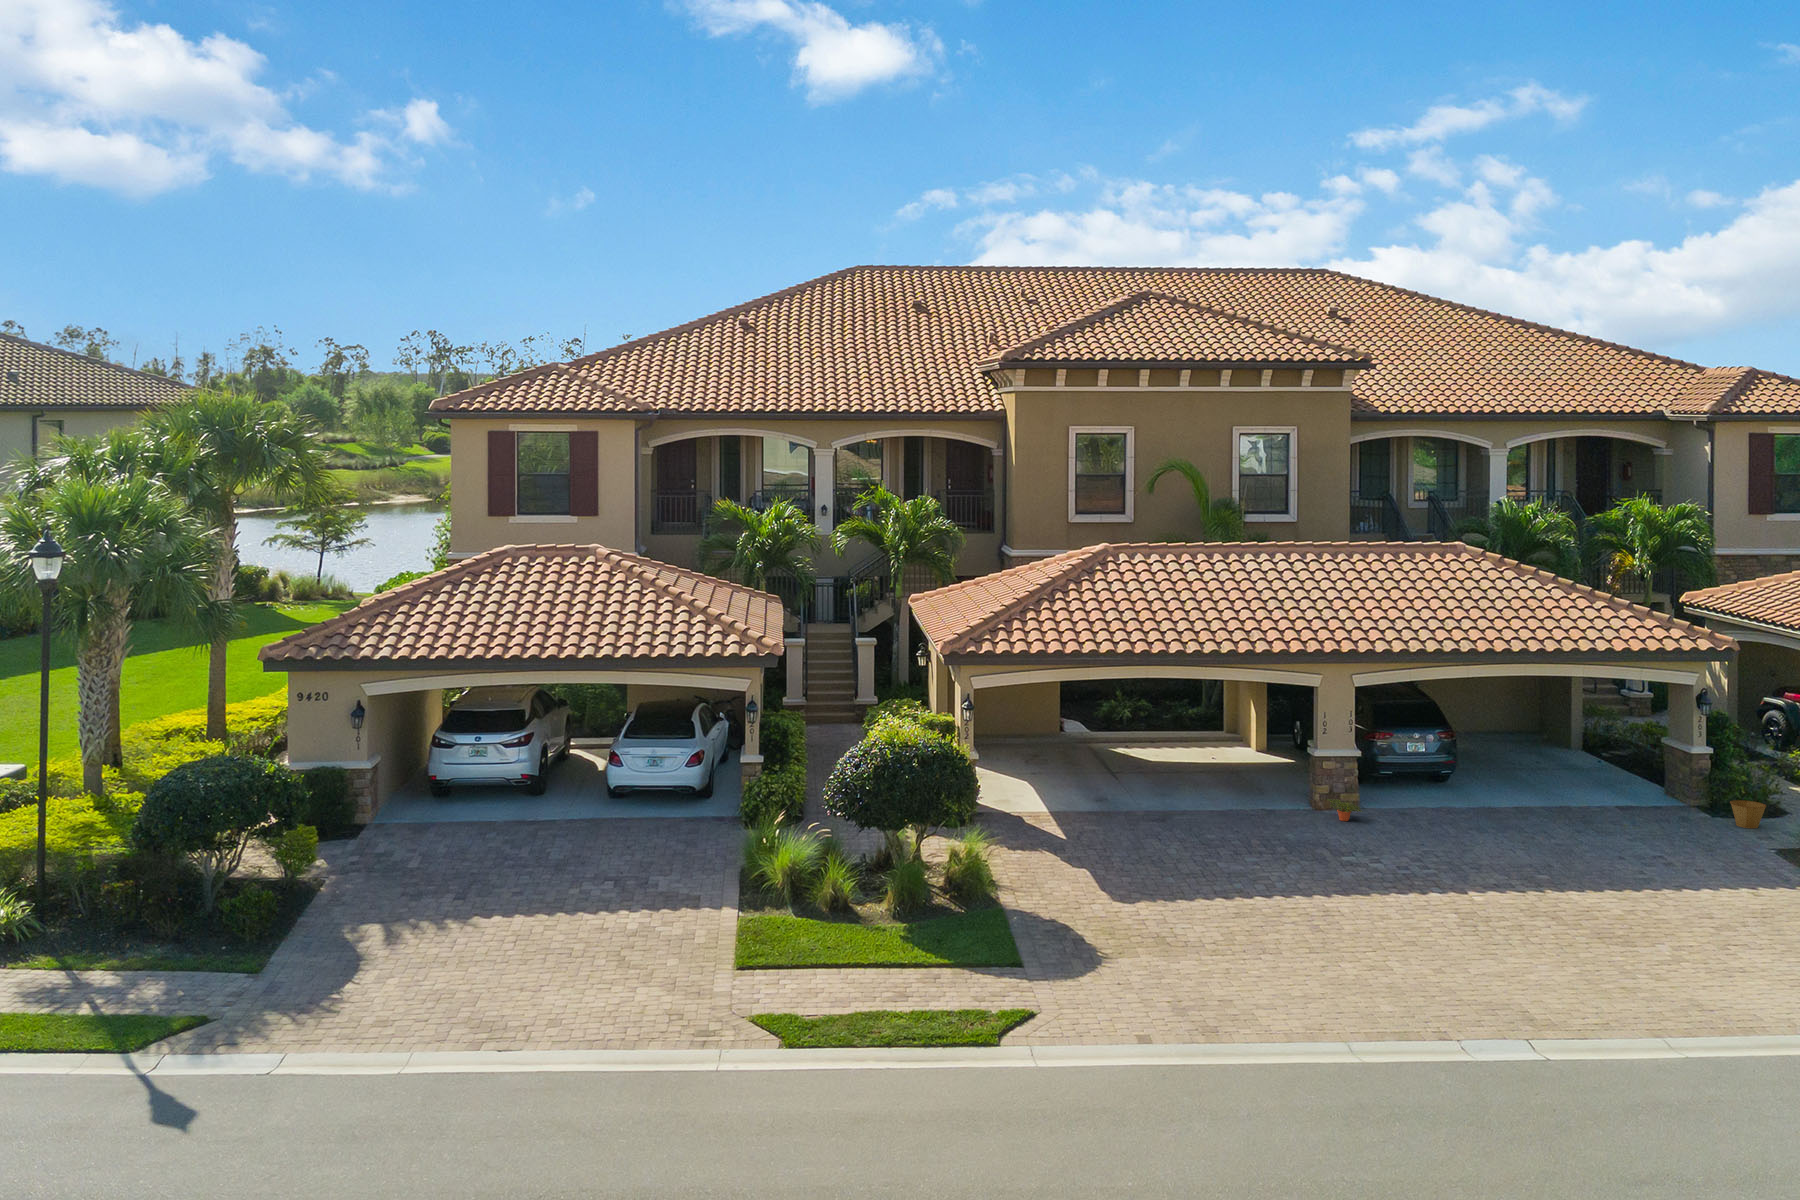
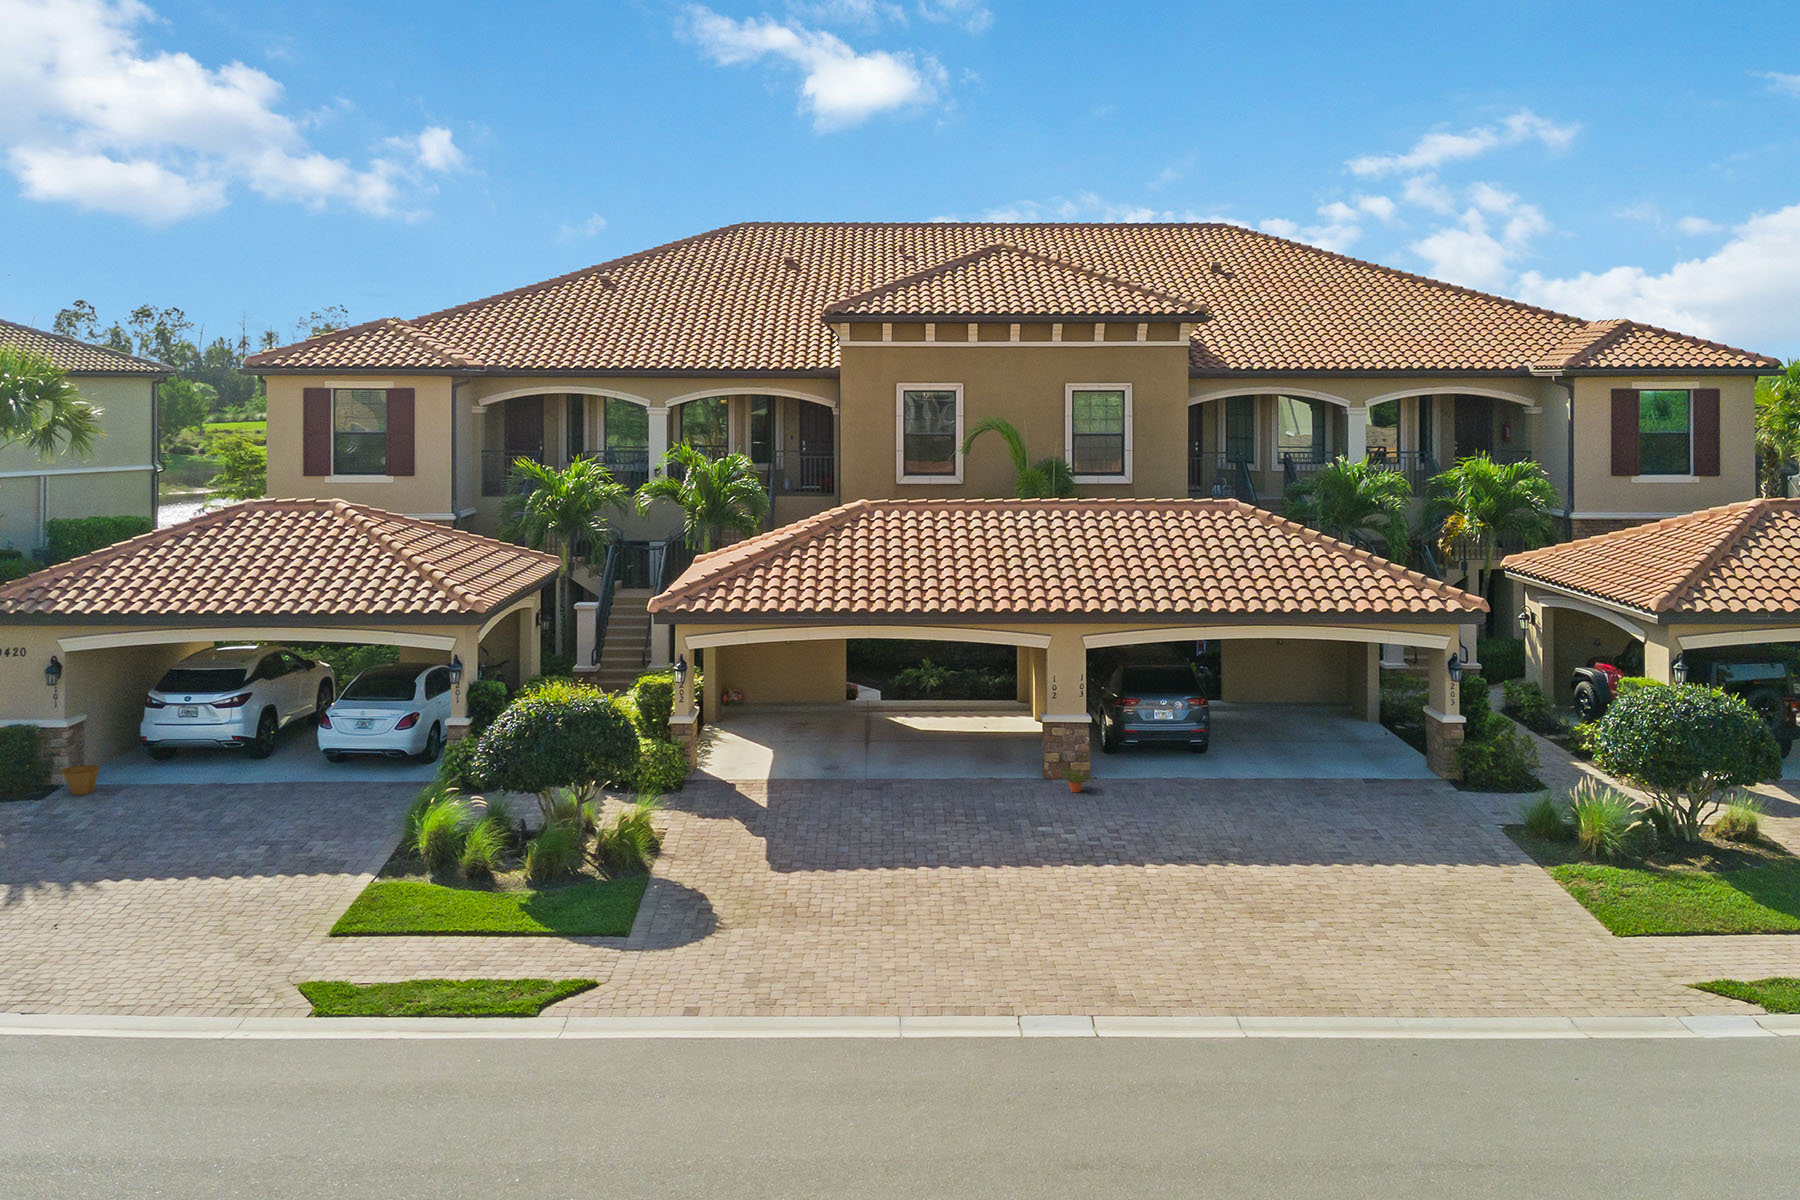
basket: present [1730,800,1766,828] -> present [62,765,100,794]

